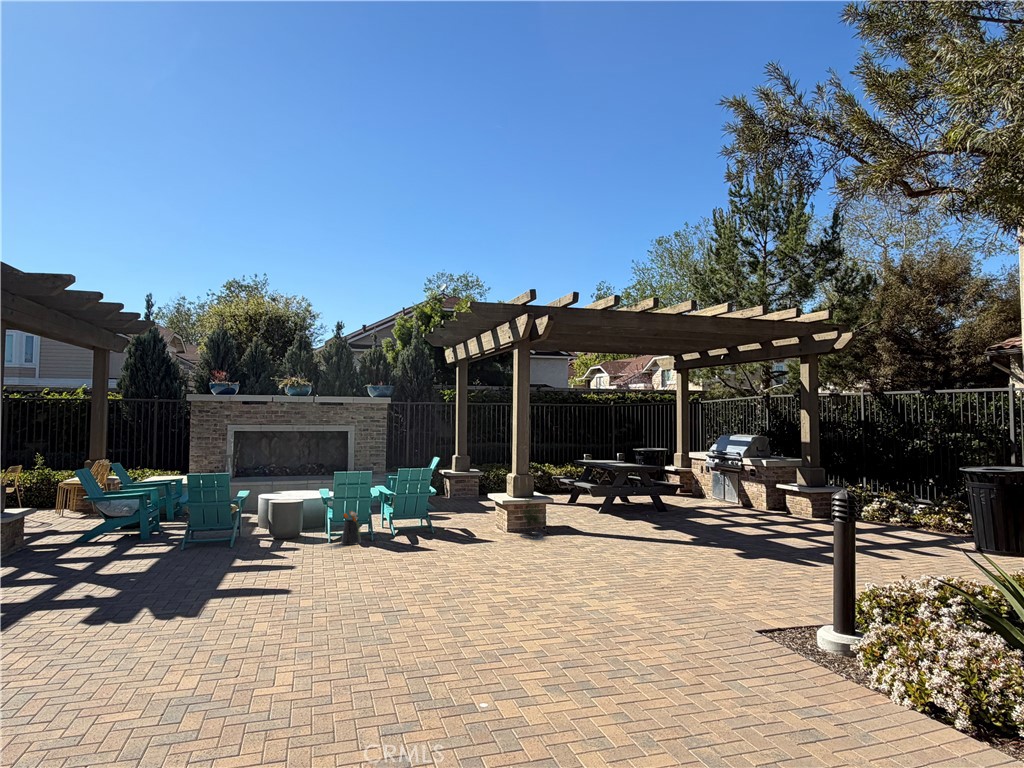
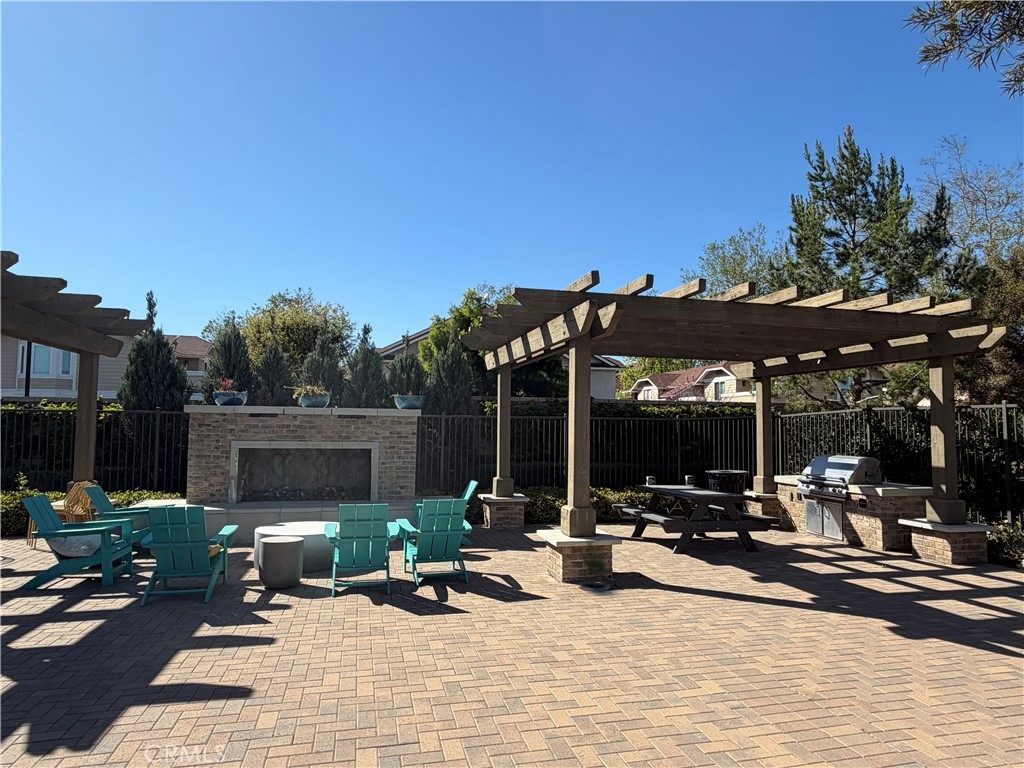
watering can: present [341,511,361,545] -> none [351,549,377,598]

